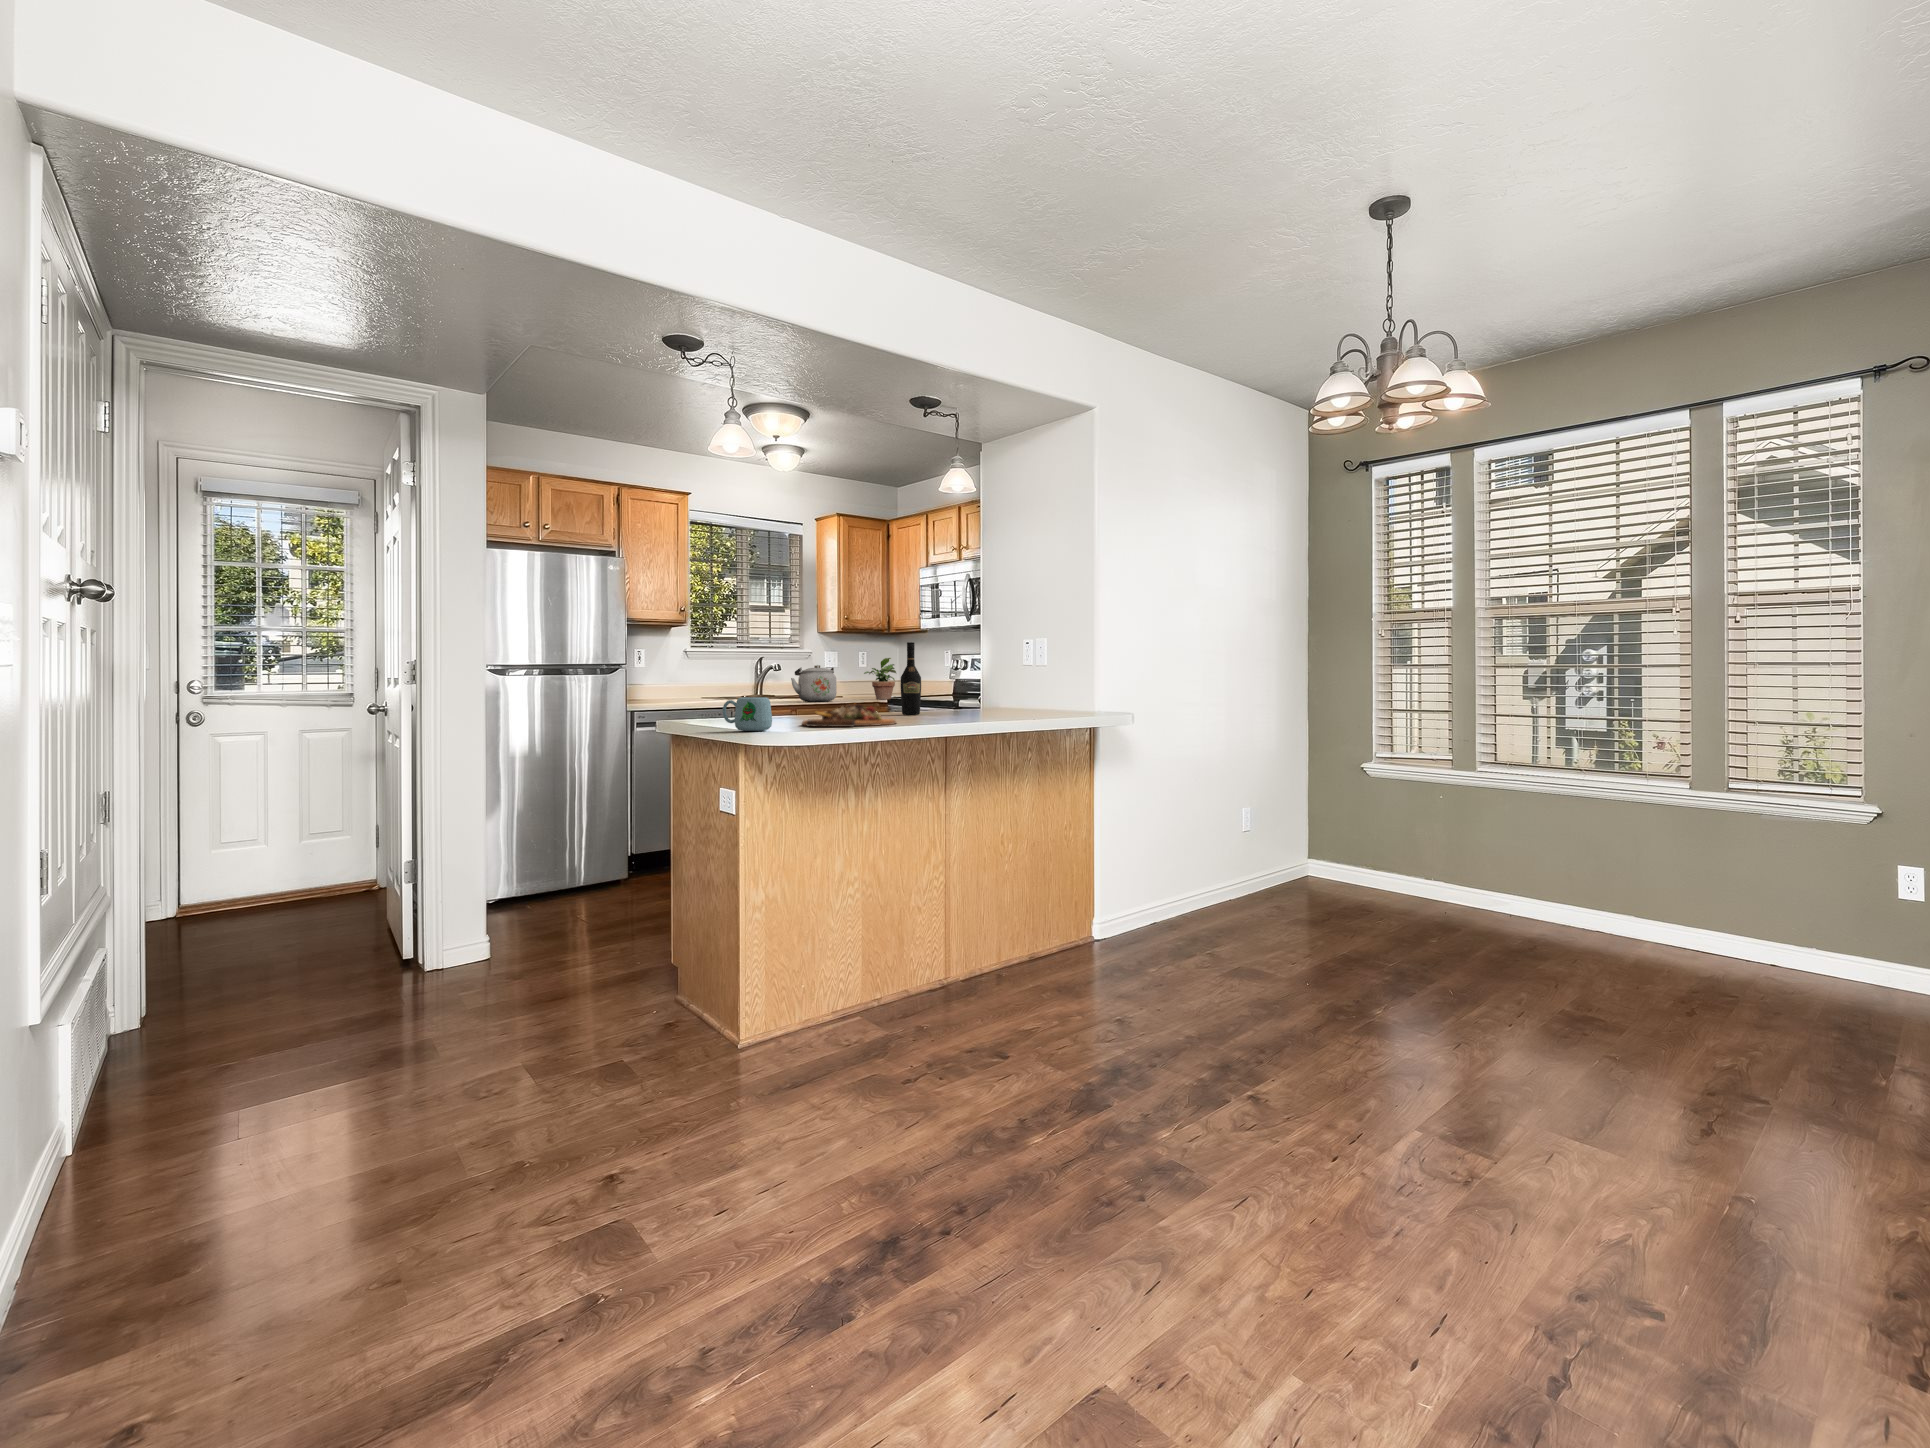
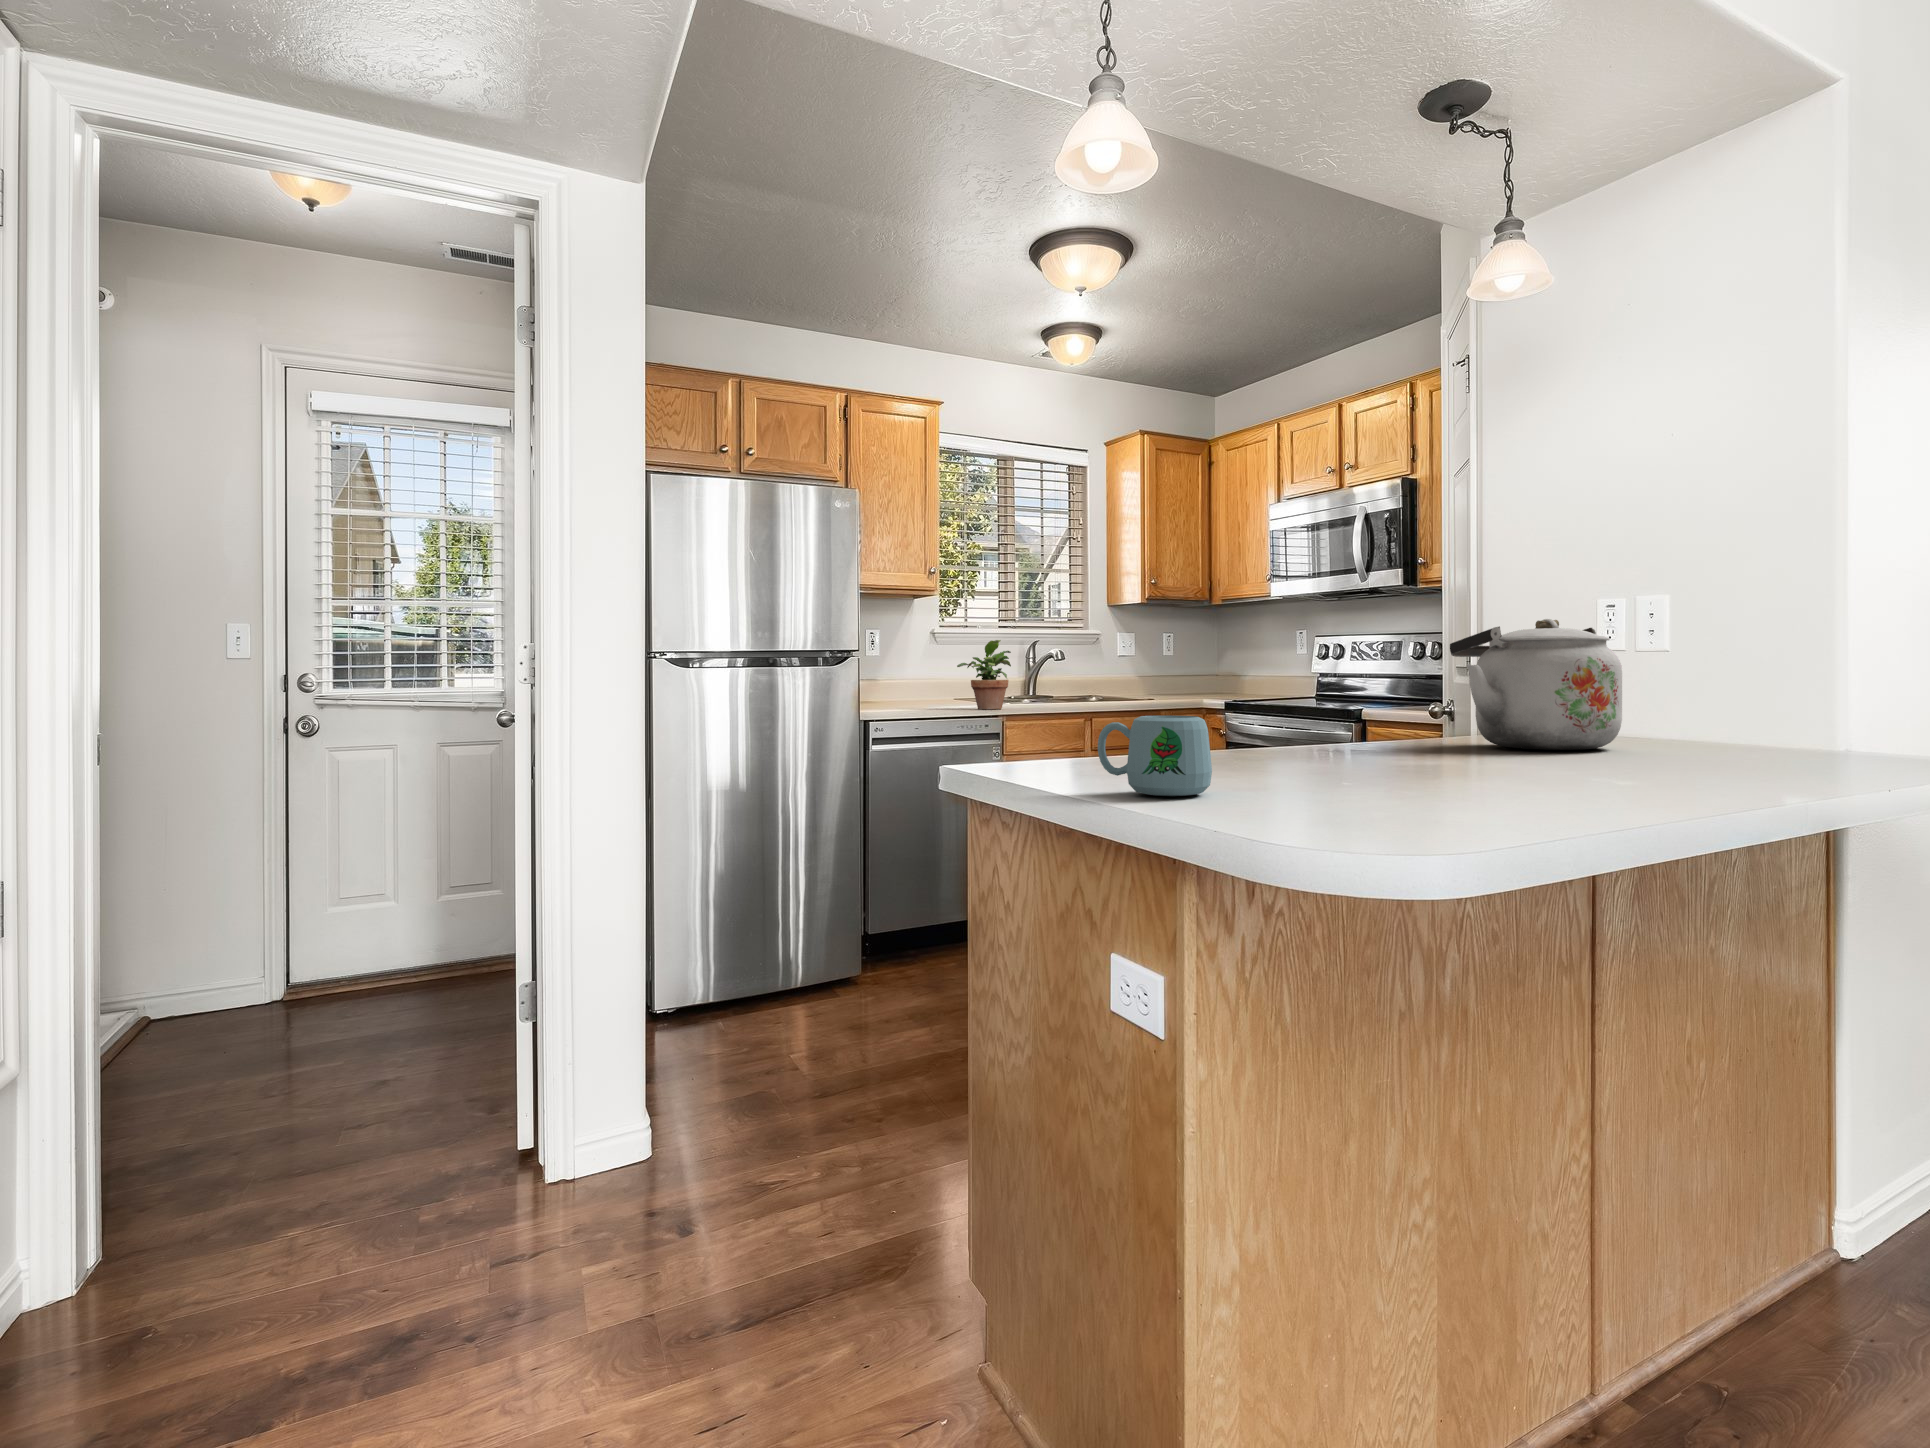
wine bottle: present [901,642,921,715] -> none [1353,603,1394,741]
potted plant: present [864,658,896,699] -> present [957,640,1011,709]
kettle: present [791,665,837,702] -> present [1450,619,1622,750]
cutting board: present [802,704,896,727] -> none [1235,726,1449,785]

